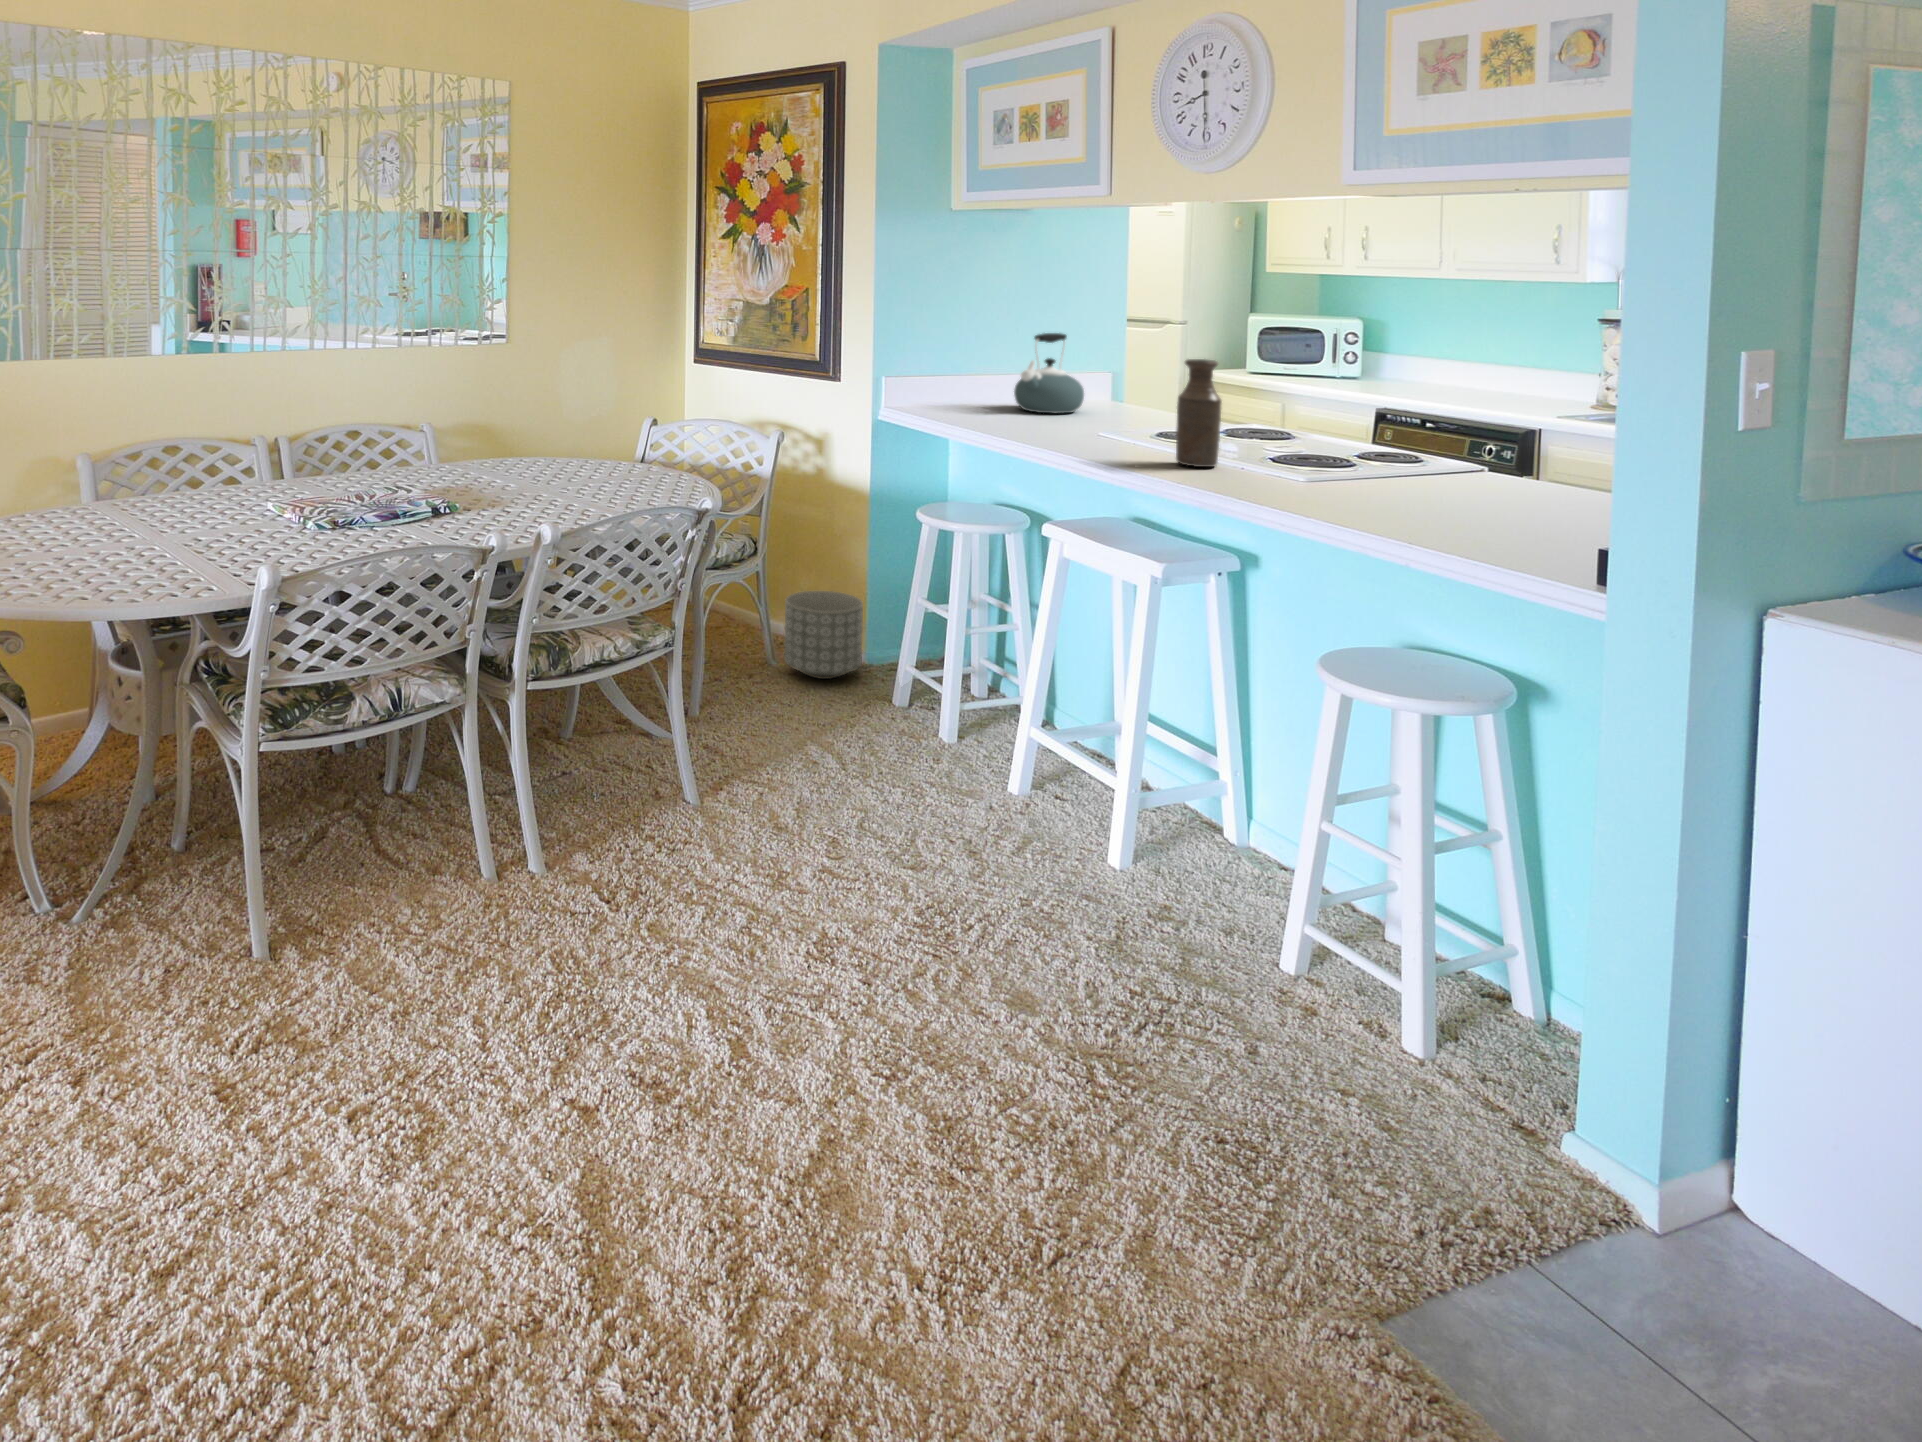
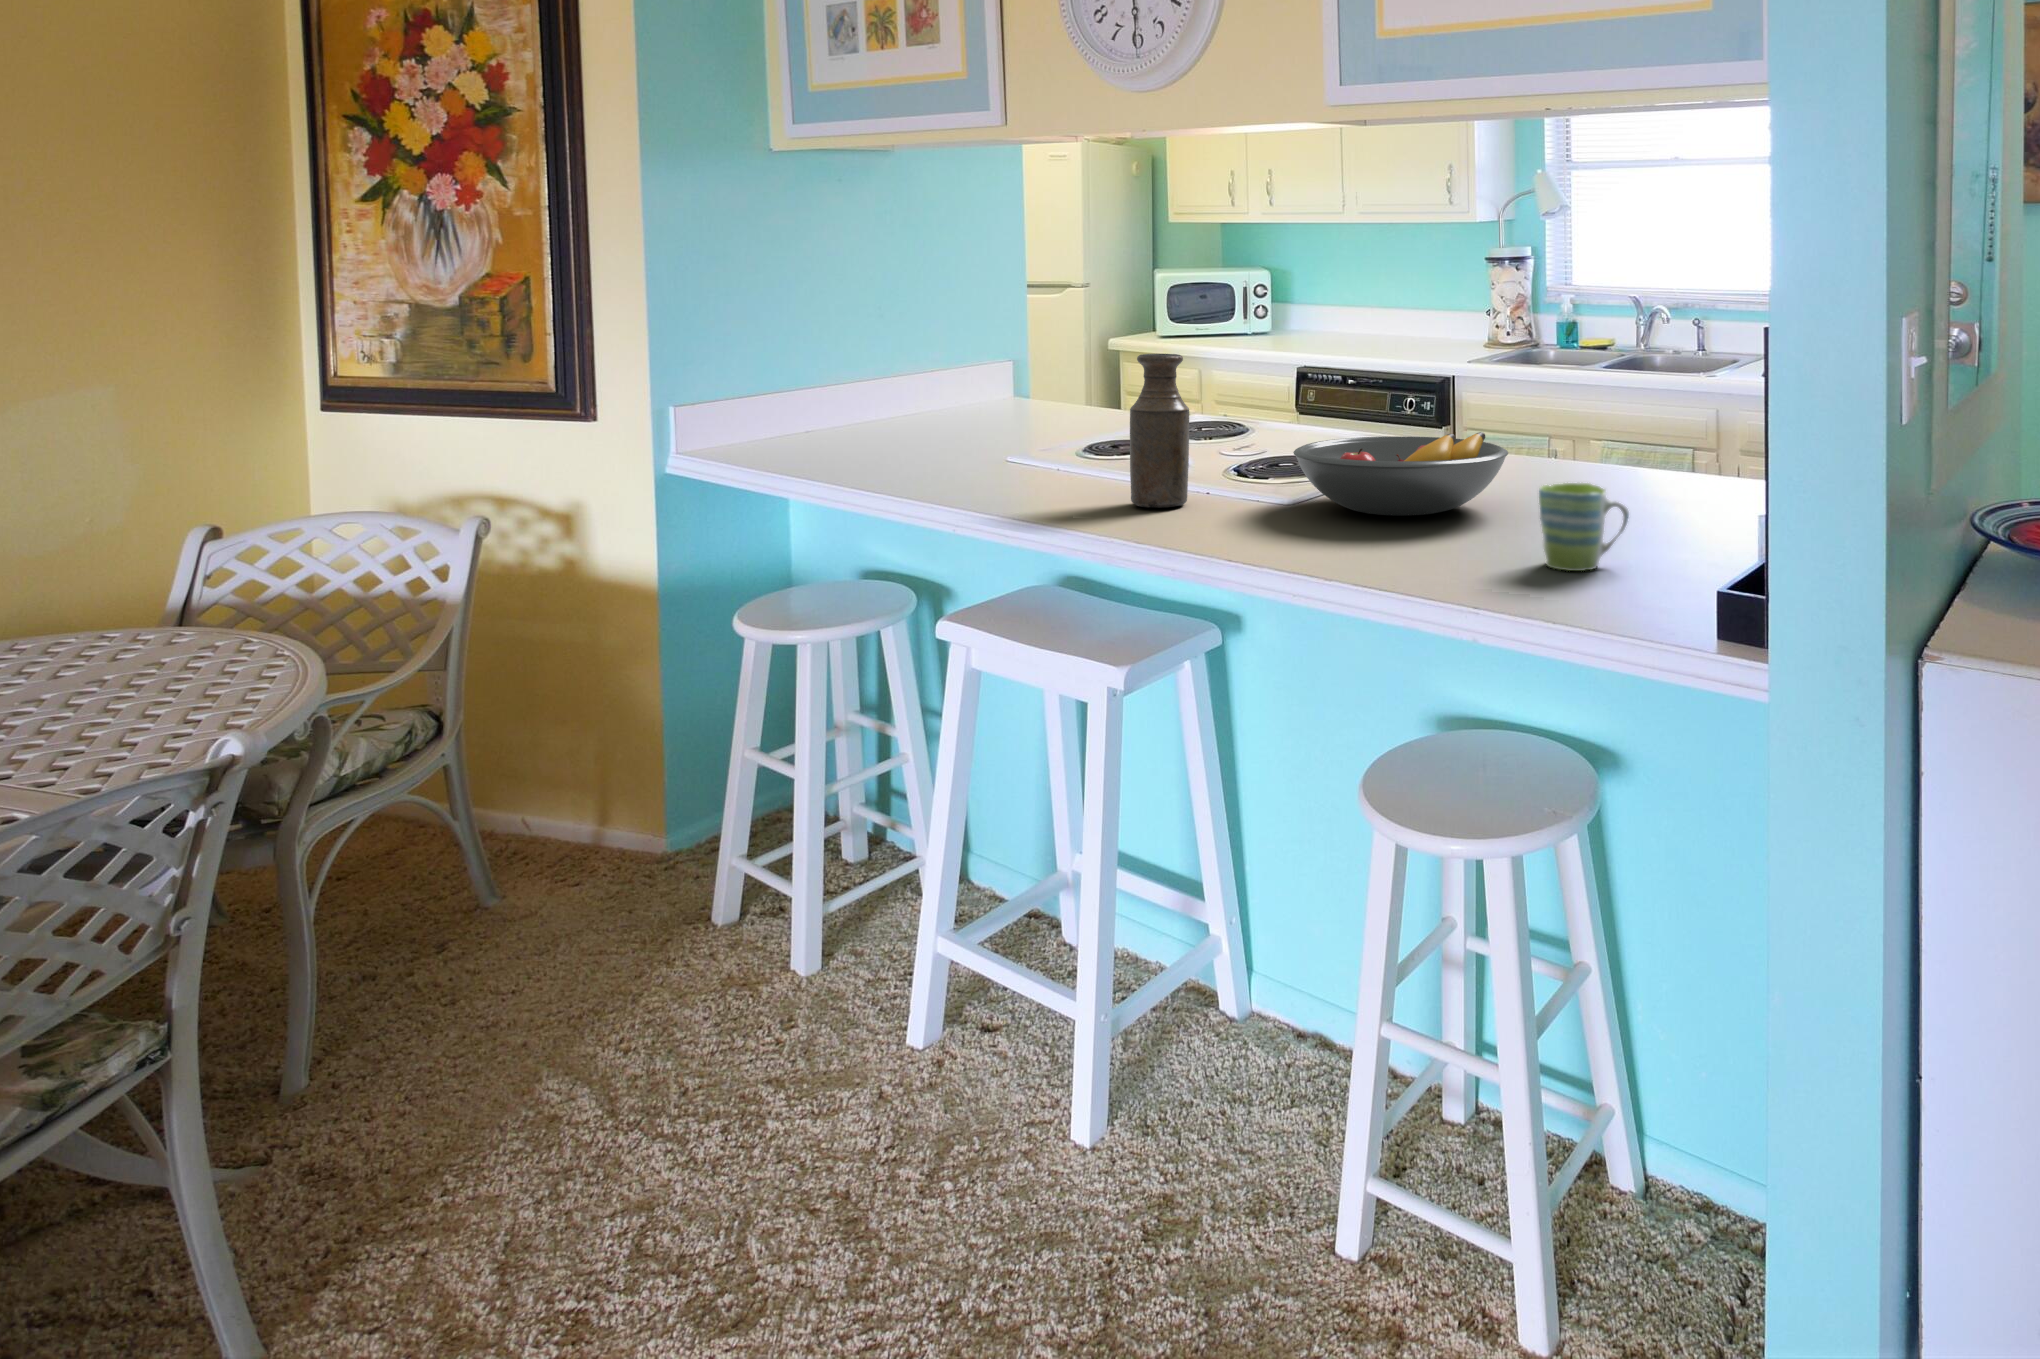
kettle: present [1014,333,1084,414] -> none [891,337,992,449]
fruit bowl: none [1298,432,1487,493] -> present [1293,432,1508,516]
mug: none [1471,476,1551,541] -> present [1539,483,1629,571]
planter: present [784,591,863,679] -> none [500,760,658,916]

